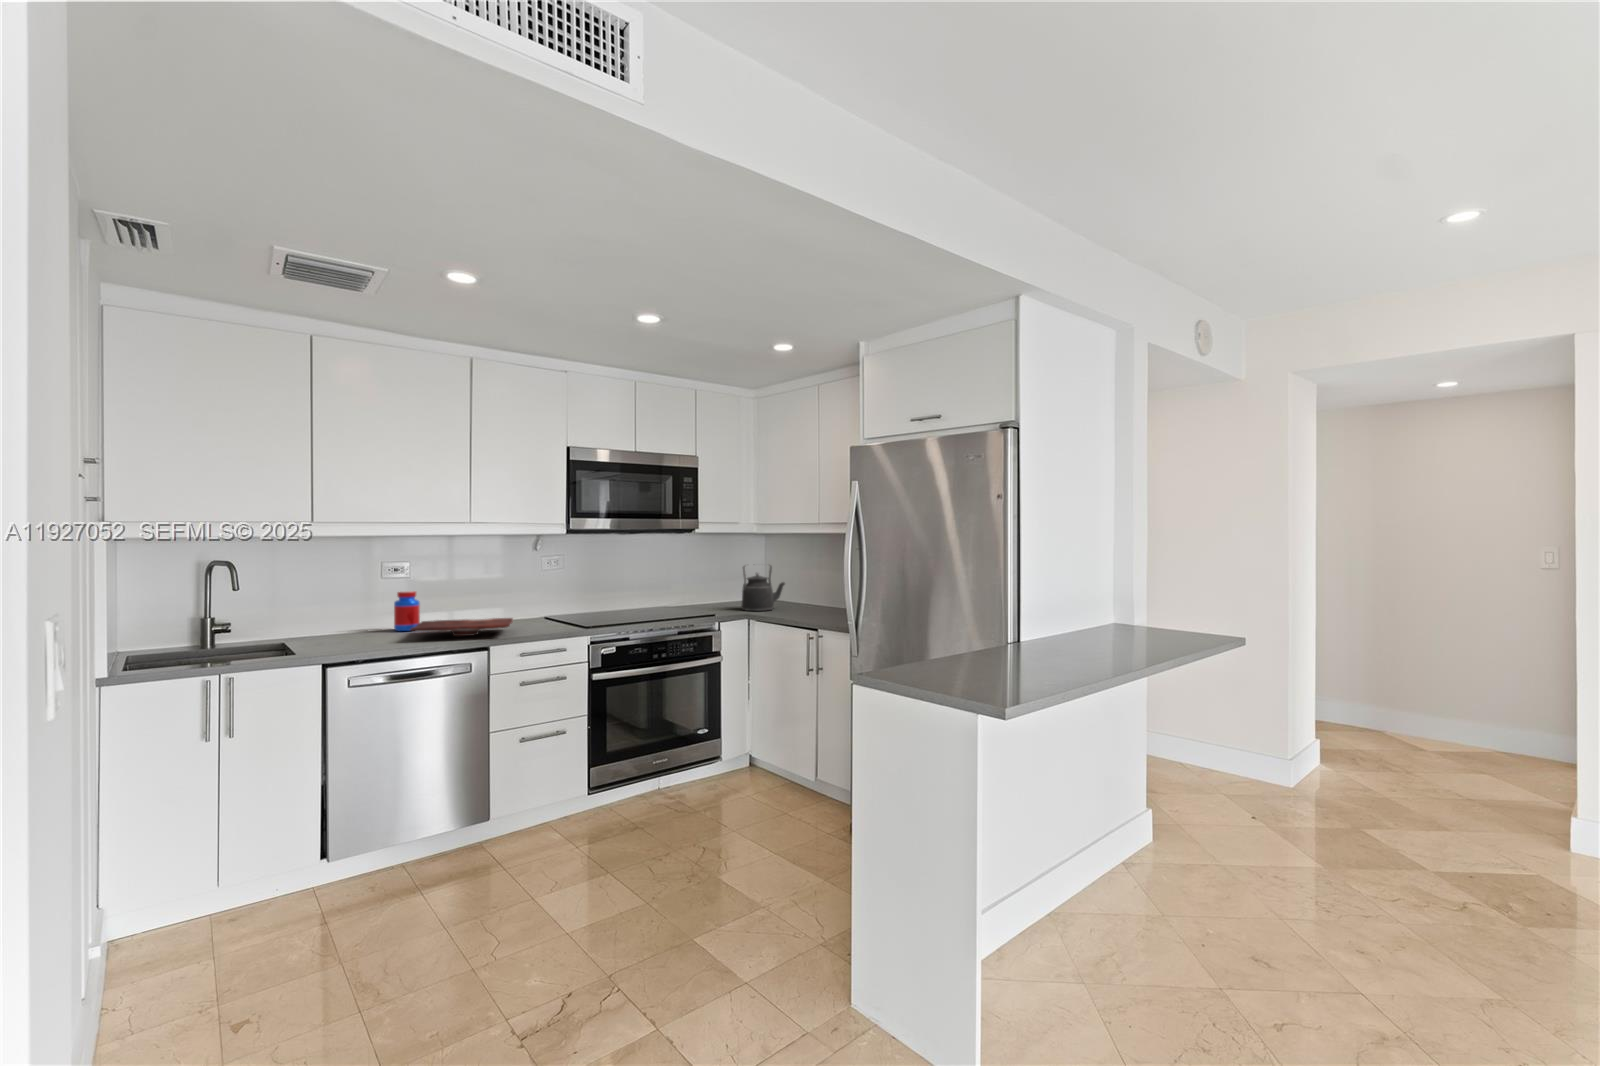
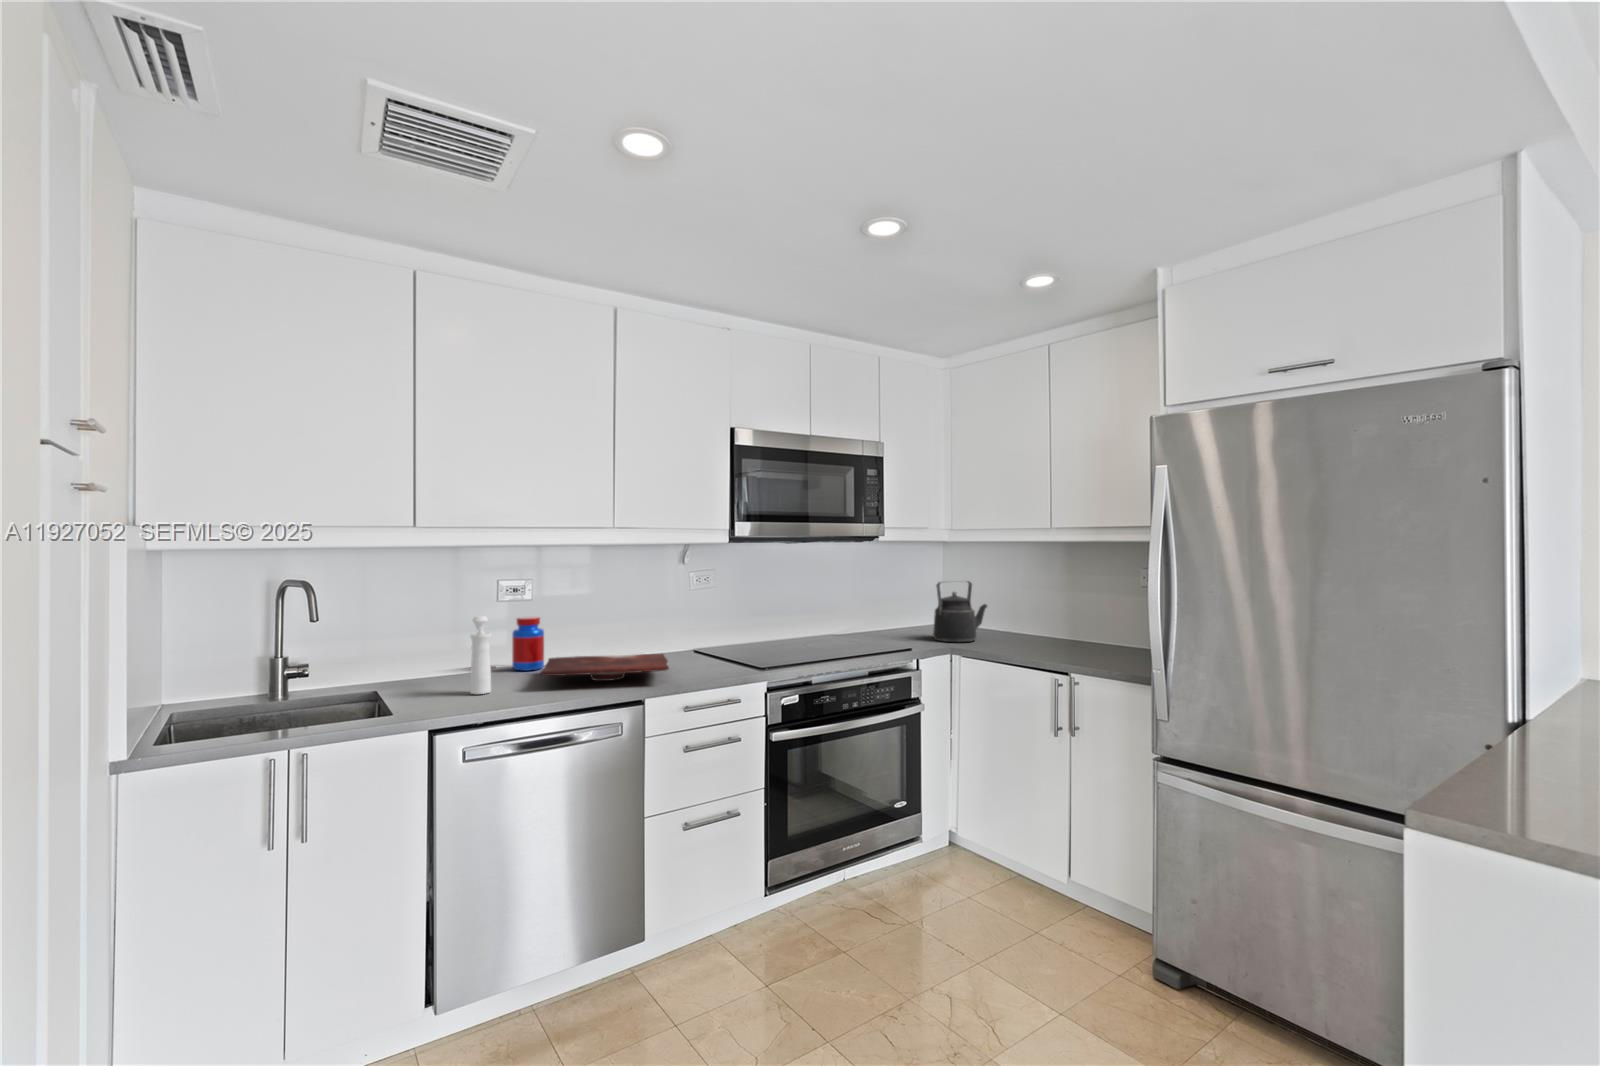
pepper mill: none [356,589,373,645] -> present [470,616,491,694]

